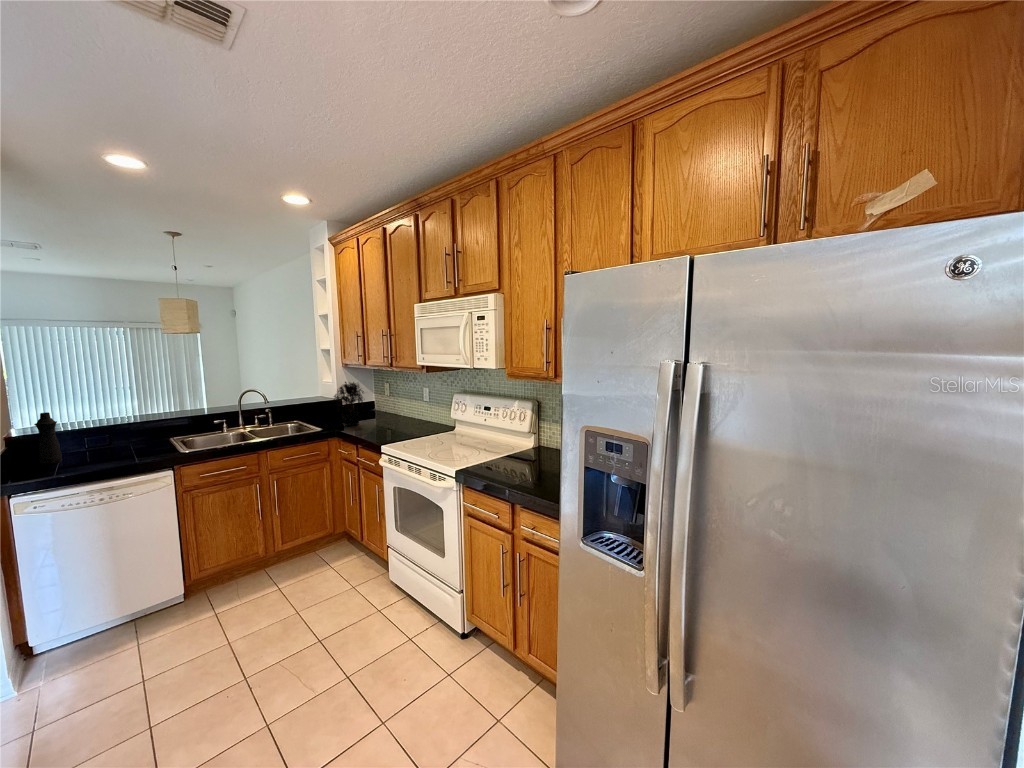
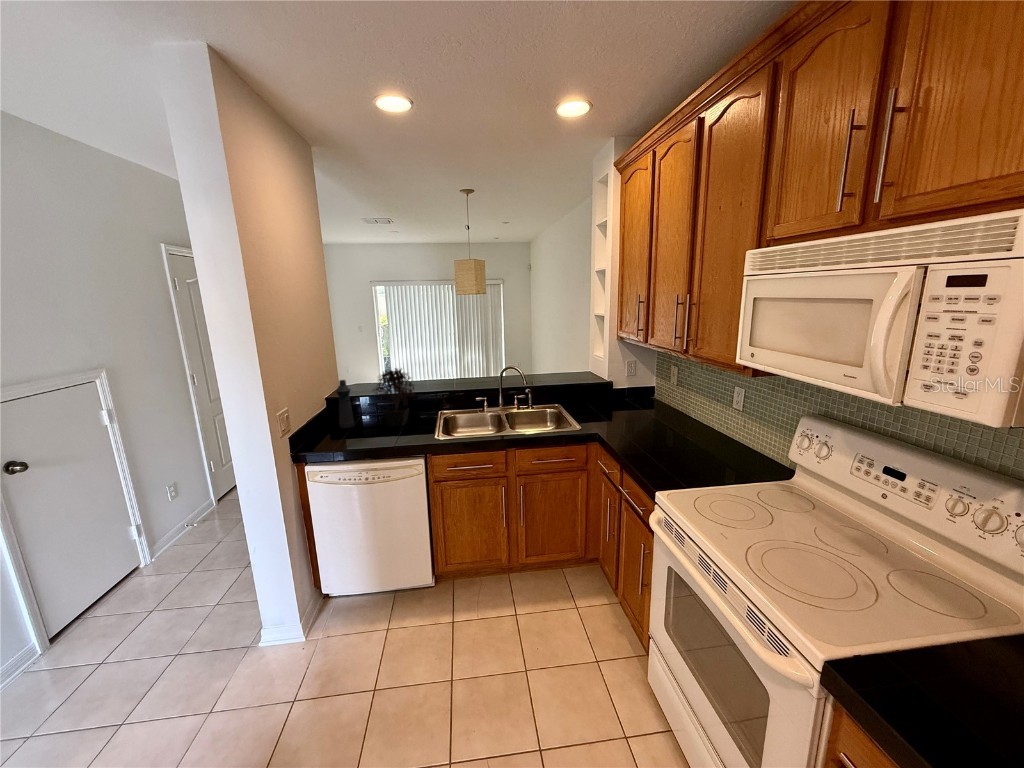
potted plant: present [334,382,364,426] -> present [373,368,415,426]

